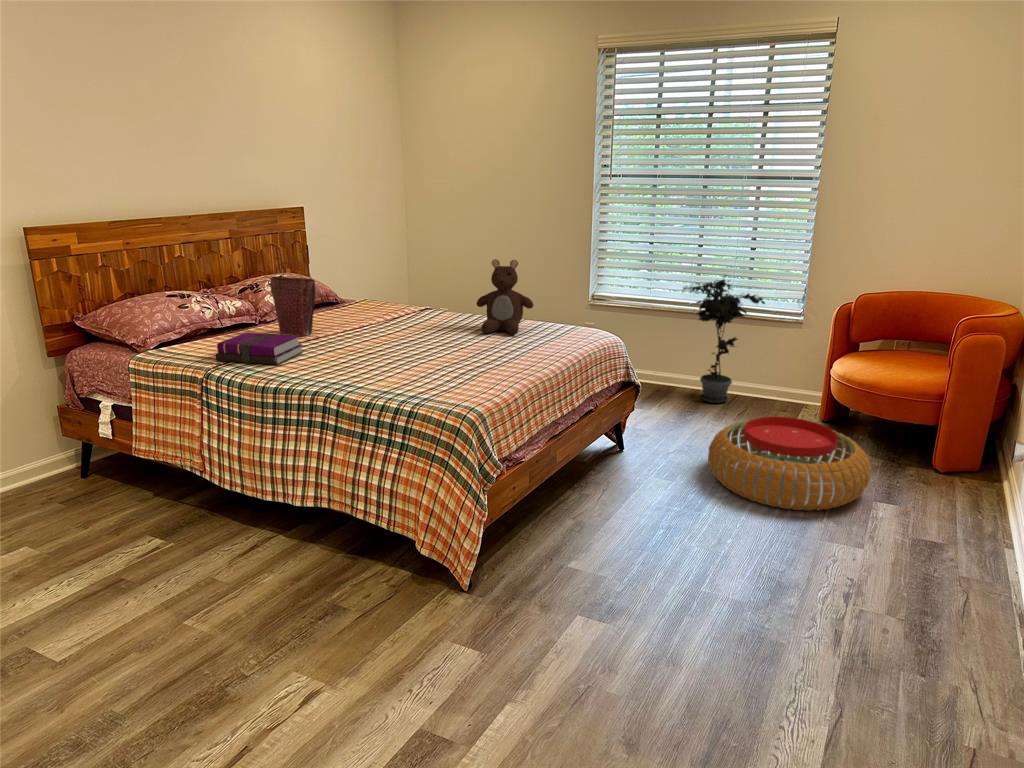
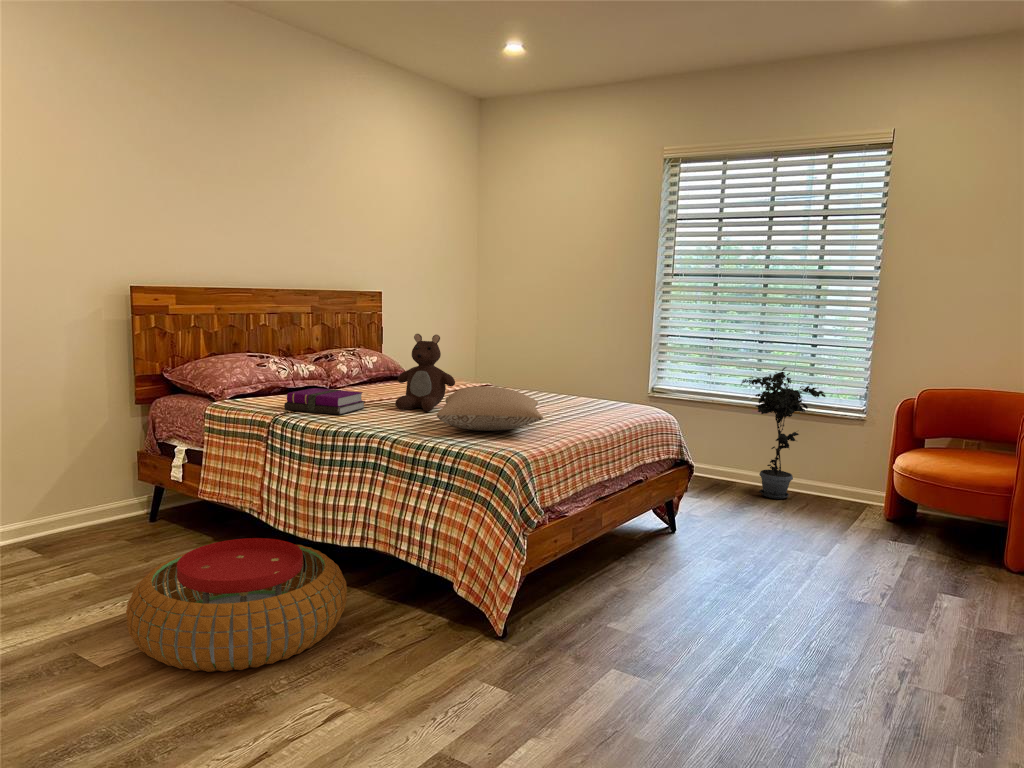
teddy bear: present [477,259,533,335] -> present [395,334,455,412]
handbag: present [270,261,316,336] -> none [341,328,382,398]
pillow: none [384,329,495,378] -> present [437,386,543,431]
pouf: present [708,417,871,511] -> present [126,538,347,672]

